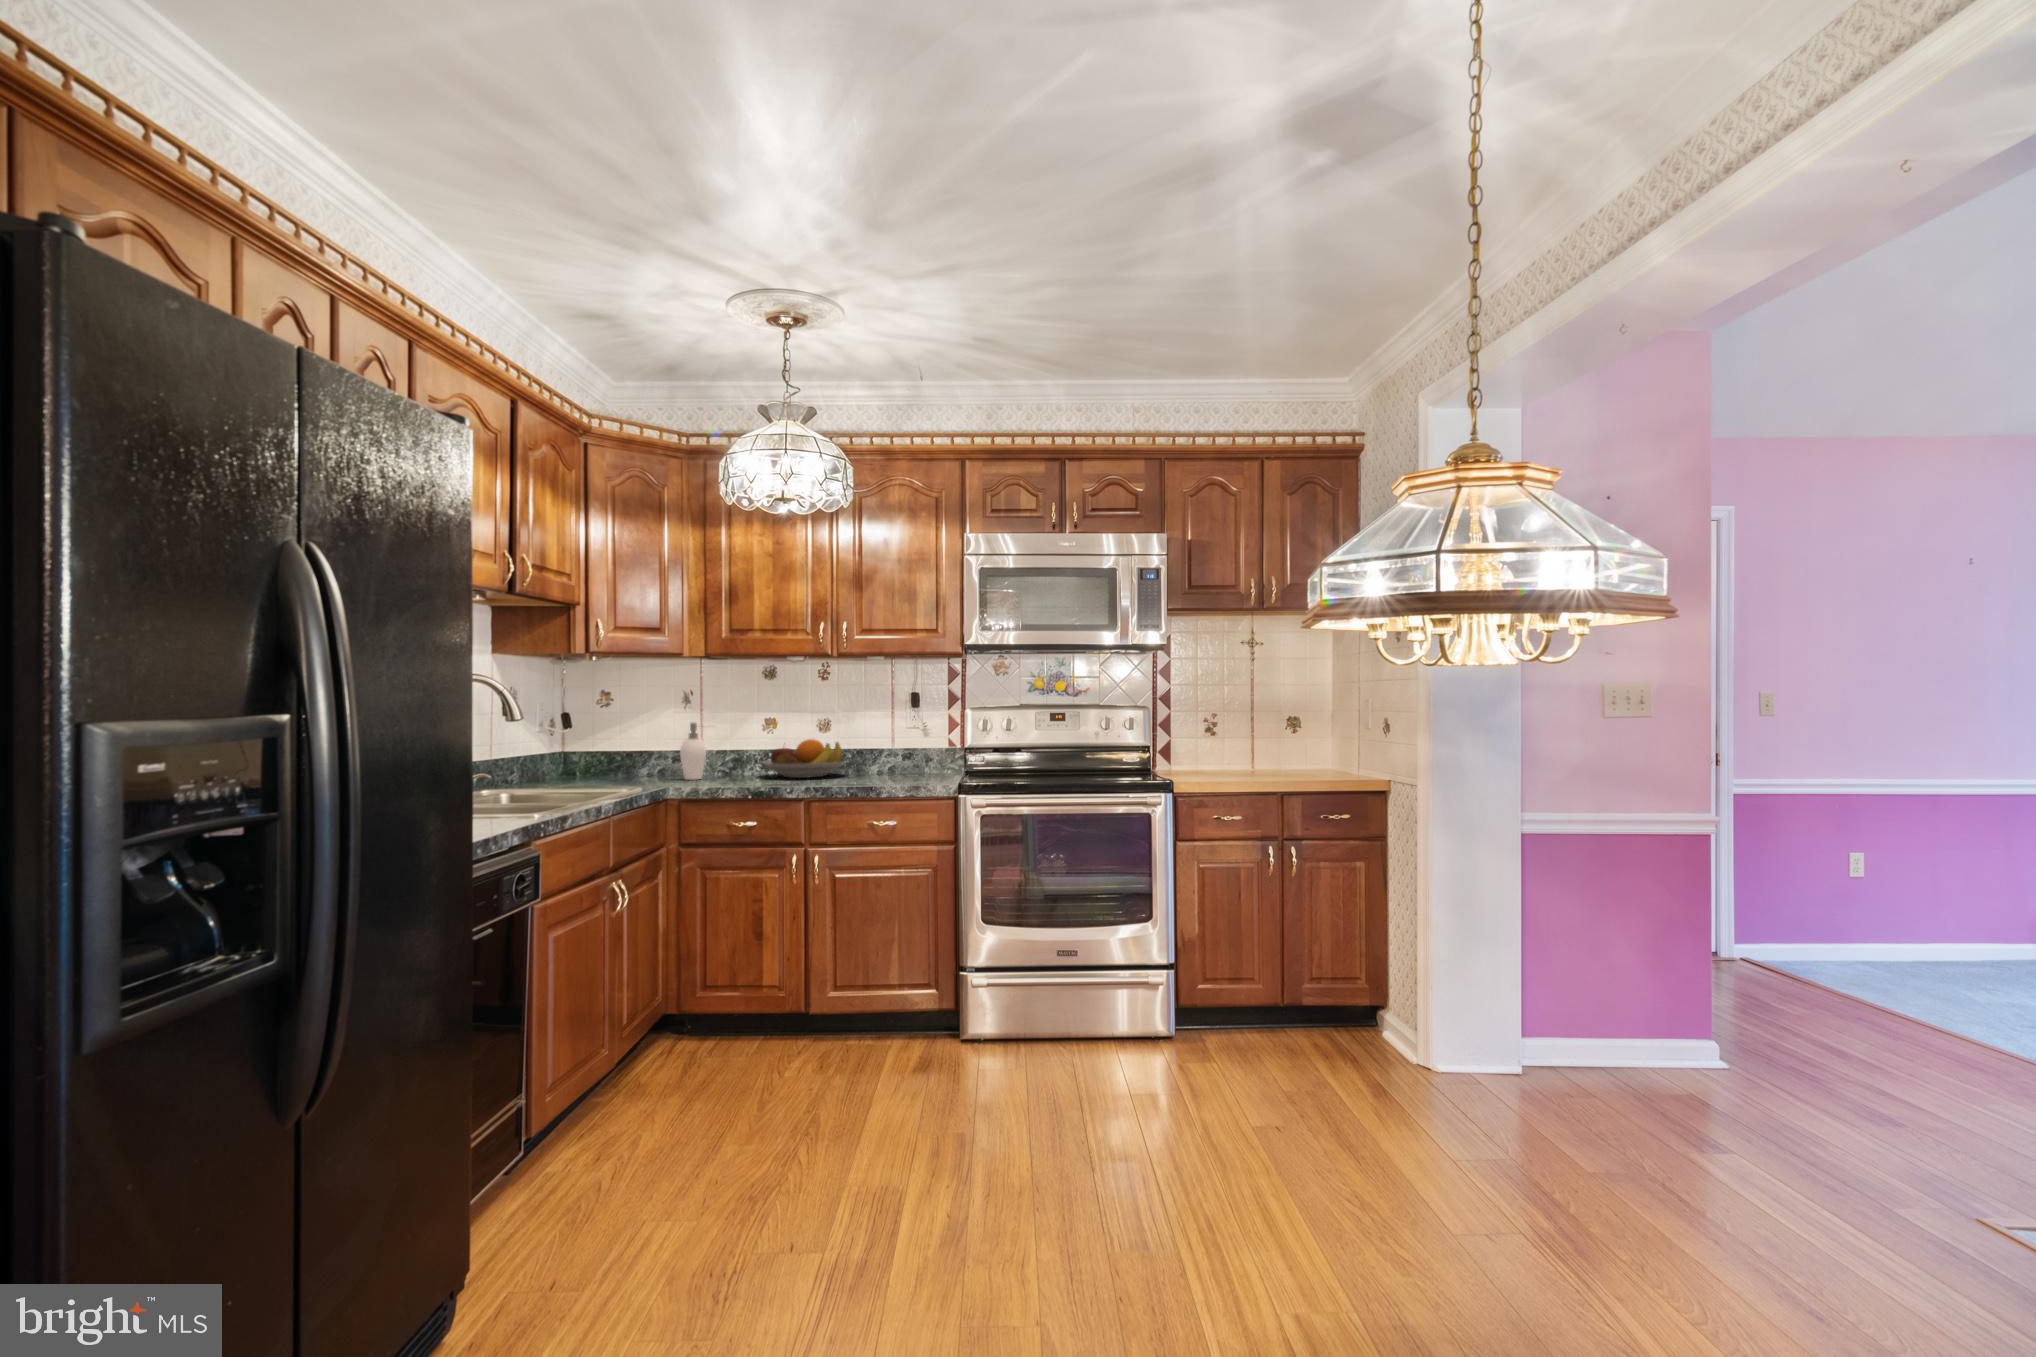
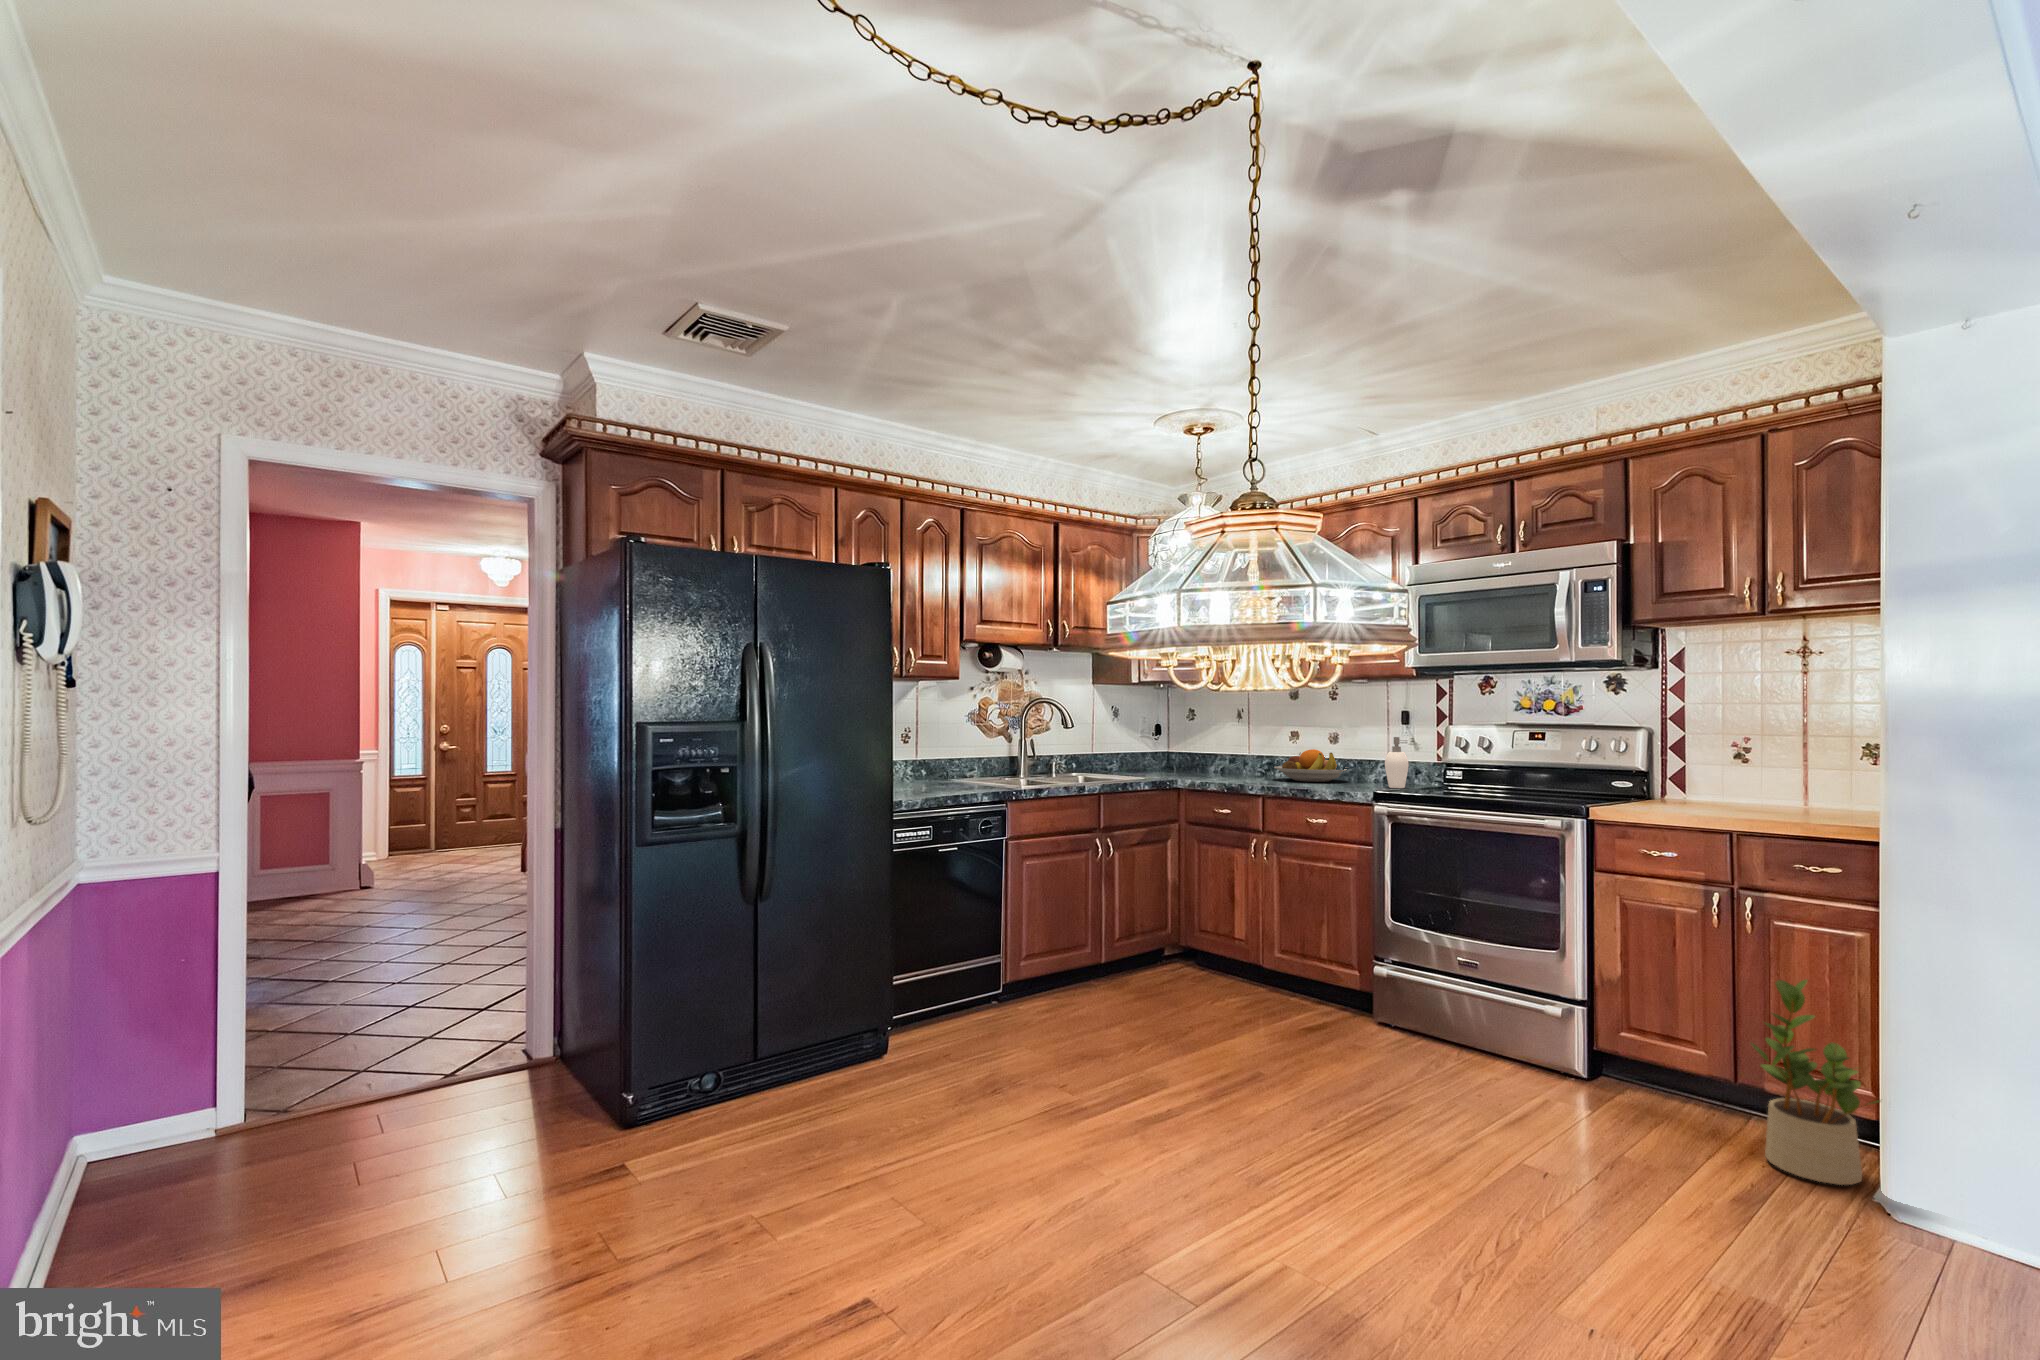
soap dispenser: present [680,723,706,780] -> present [1385,737,1409,788]
potted plant: none [1318,901,1400,1055] -> present [1751,980,1880,1185]

